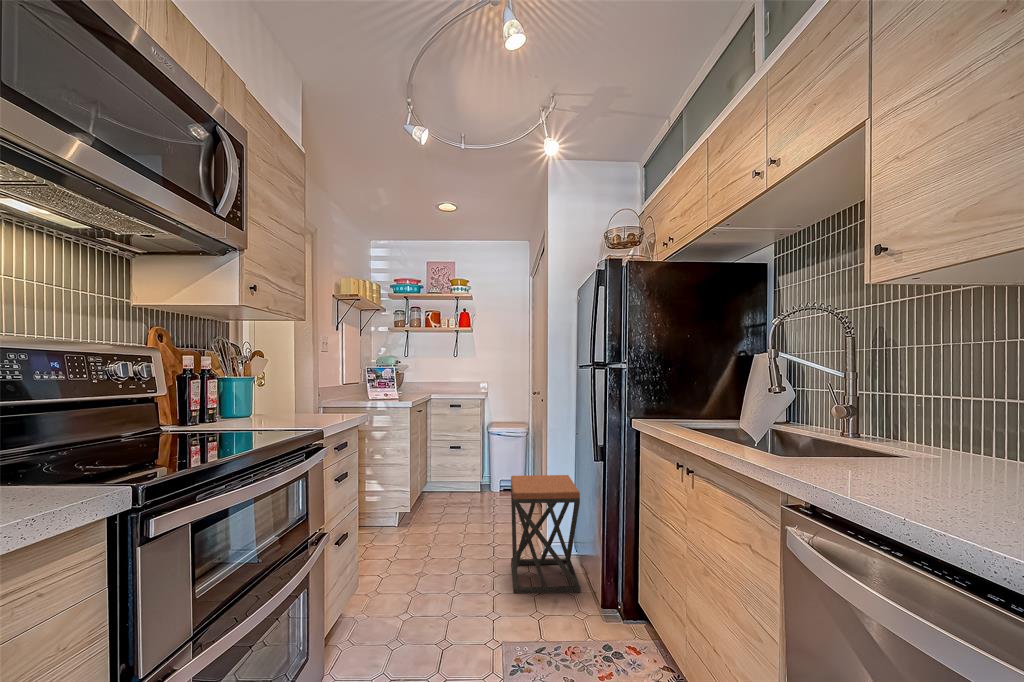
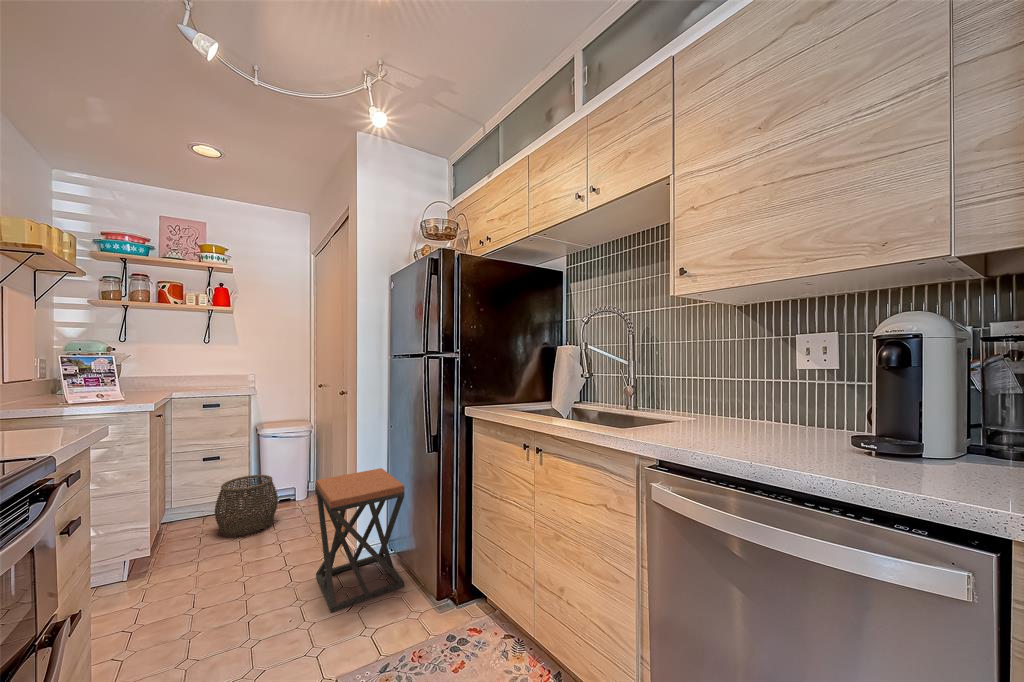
woven basket: none [452,470,497,518] -> present [215,475,278,536]

